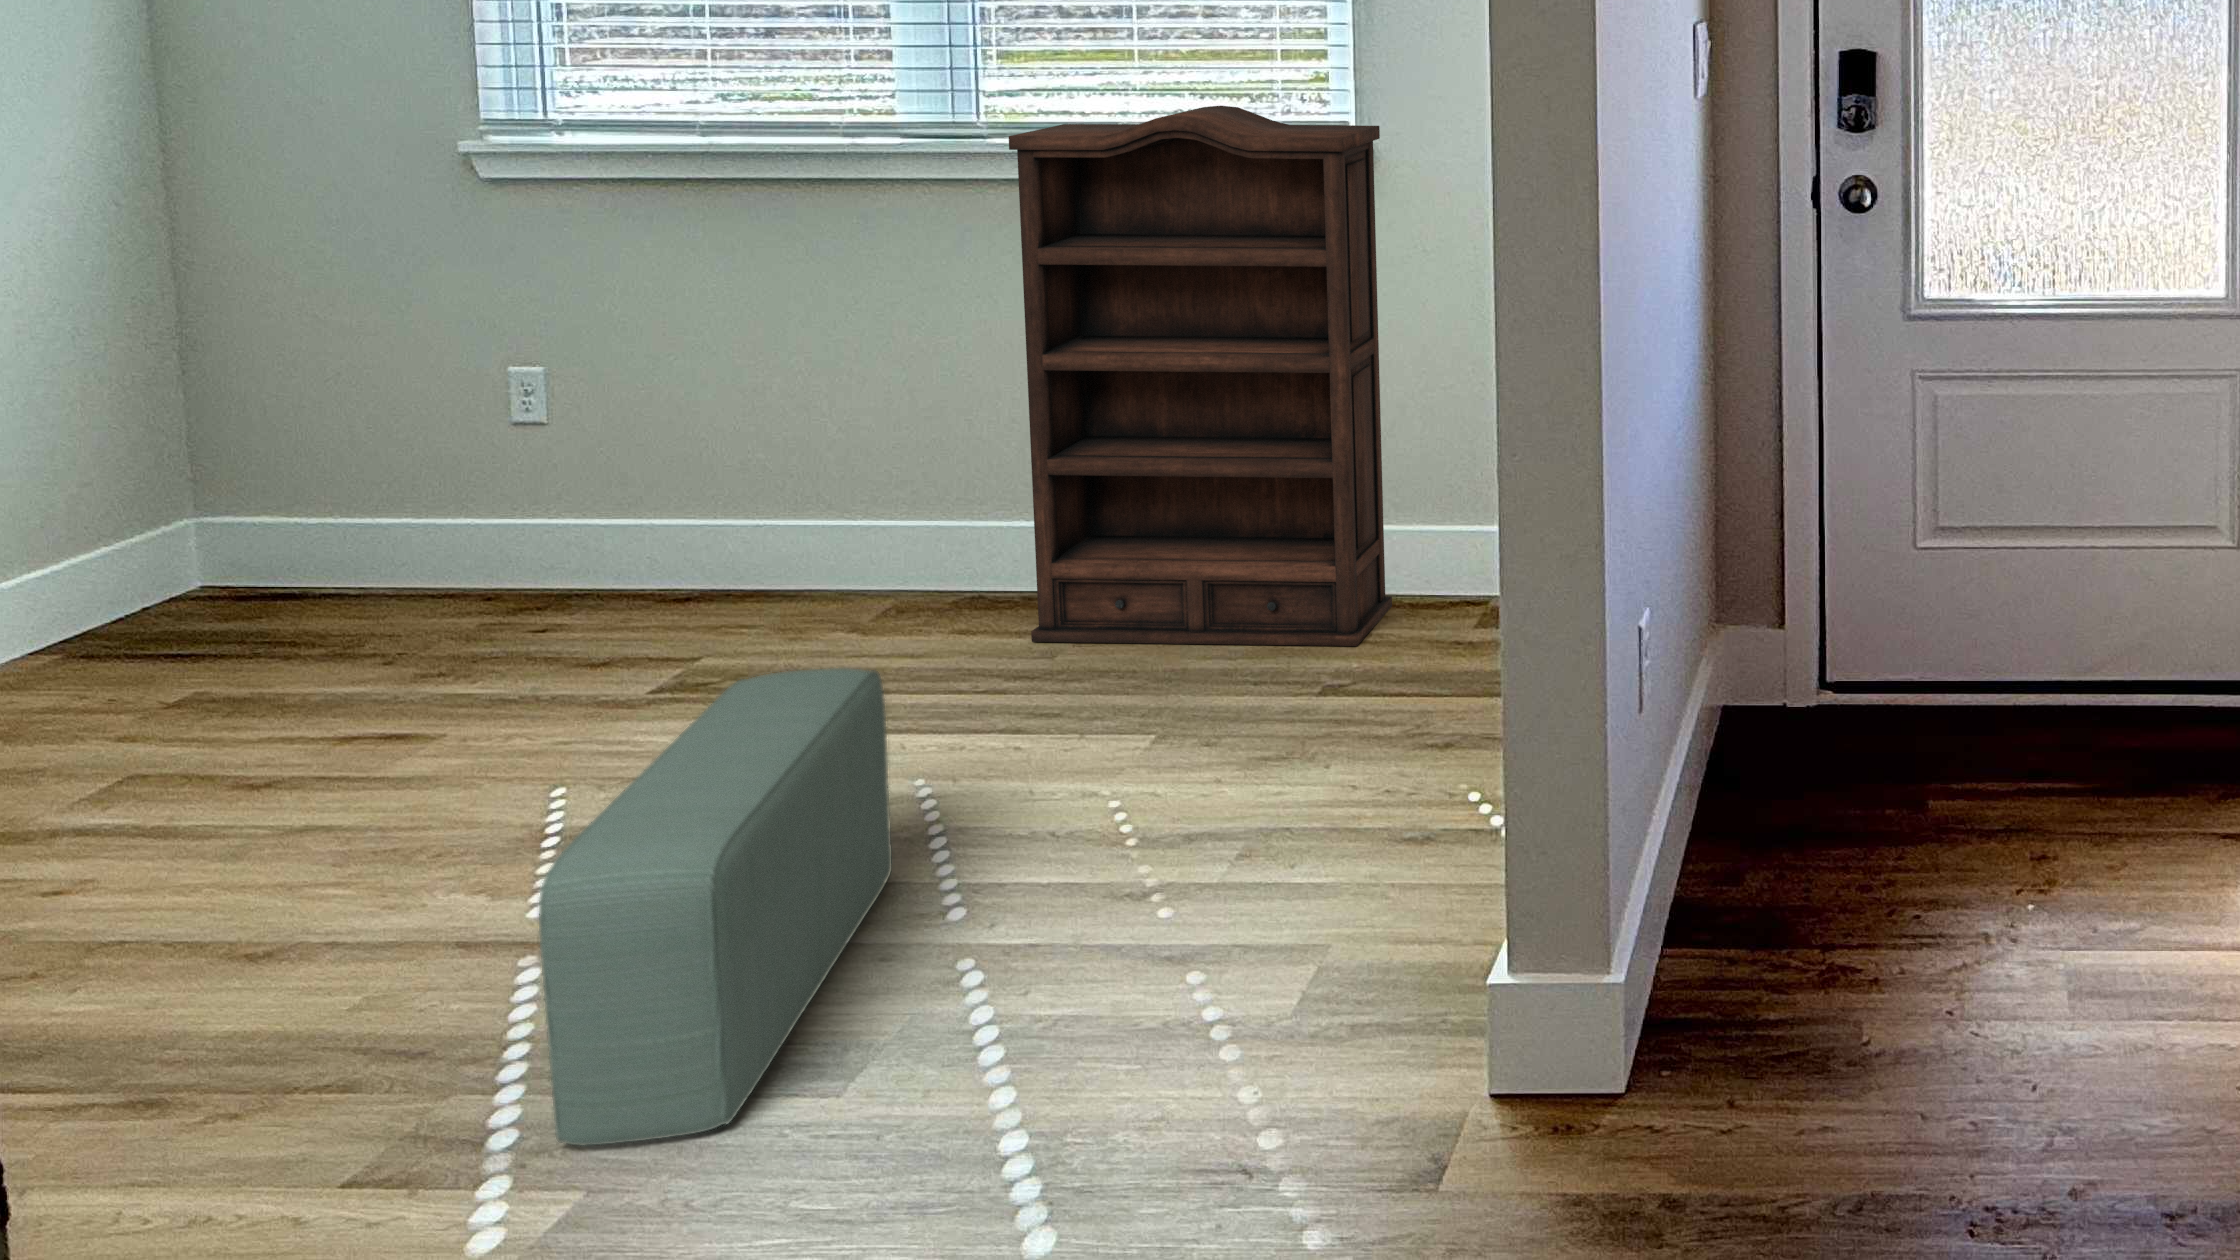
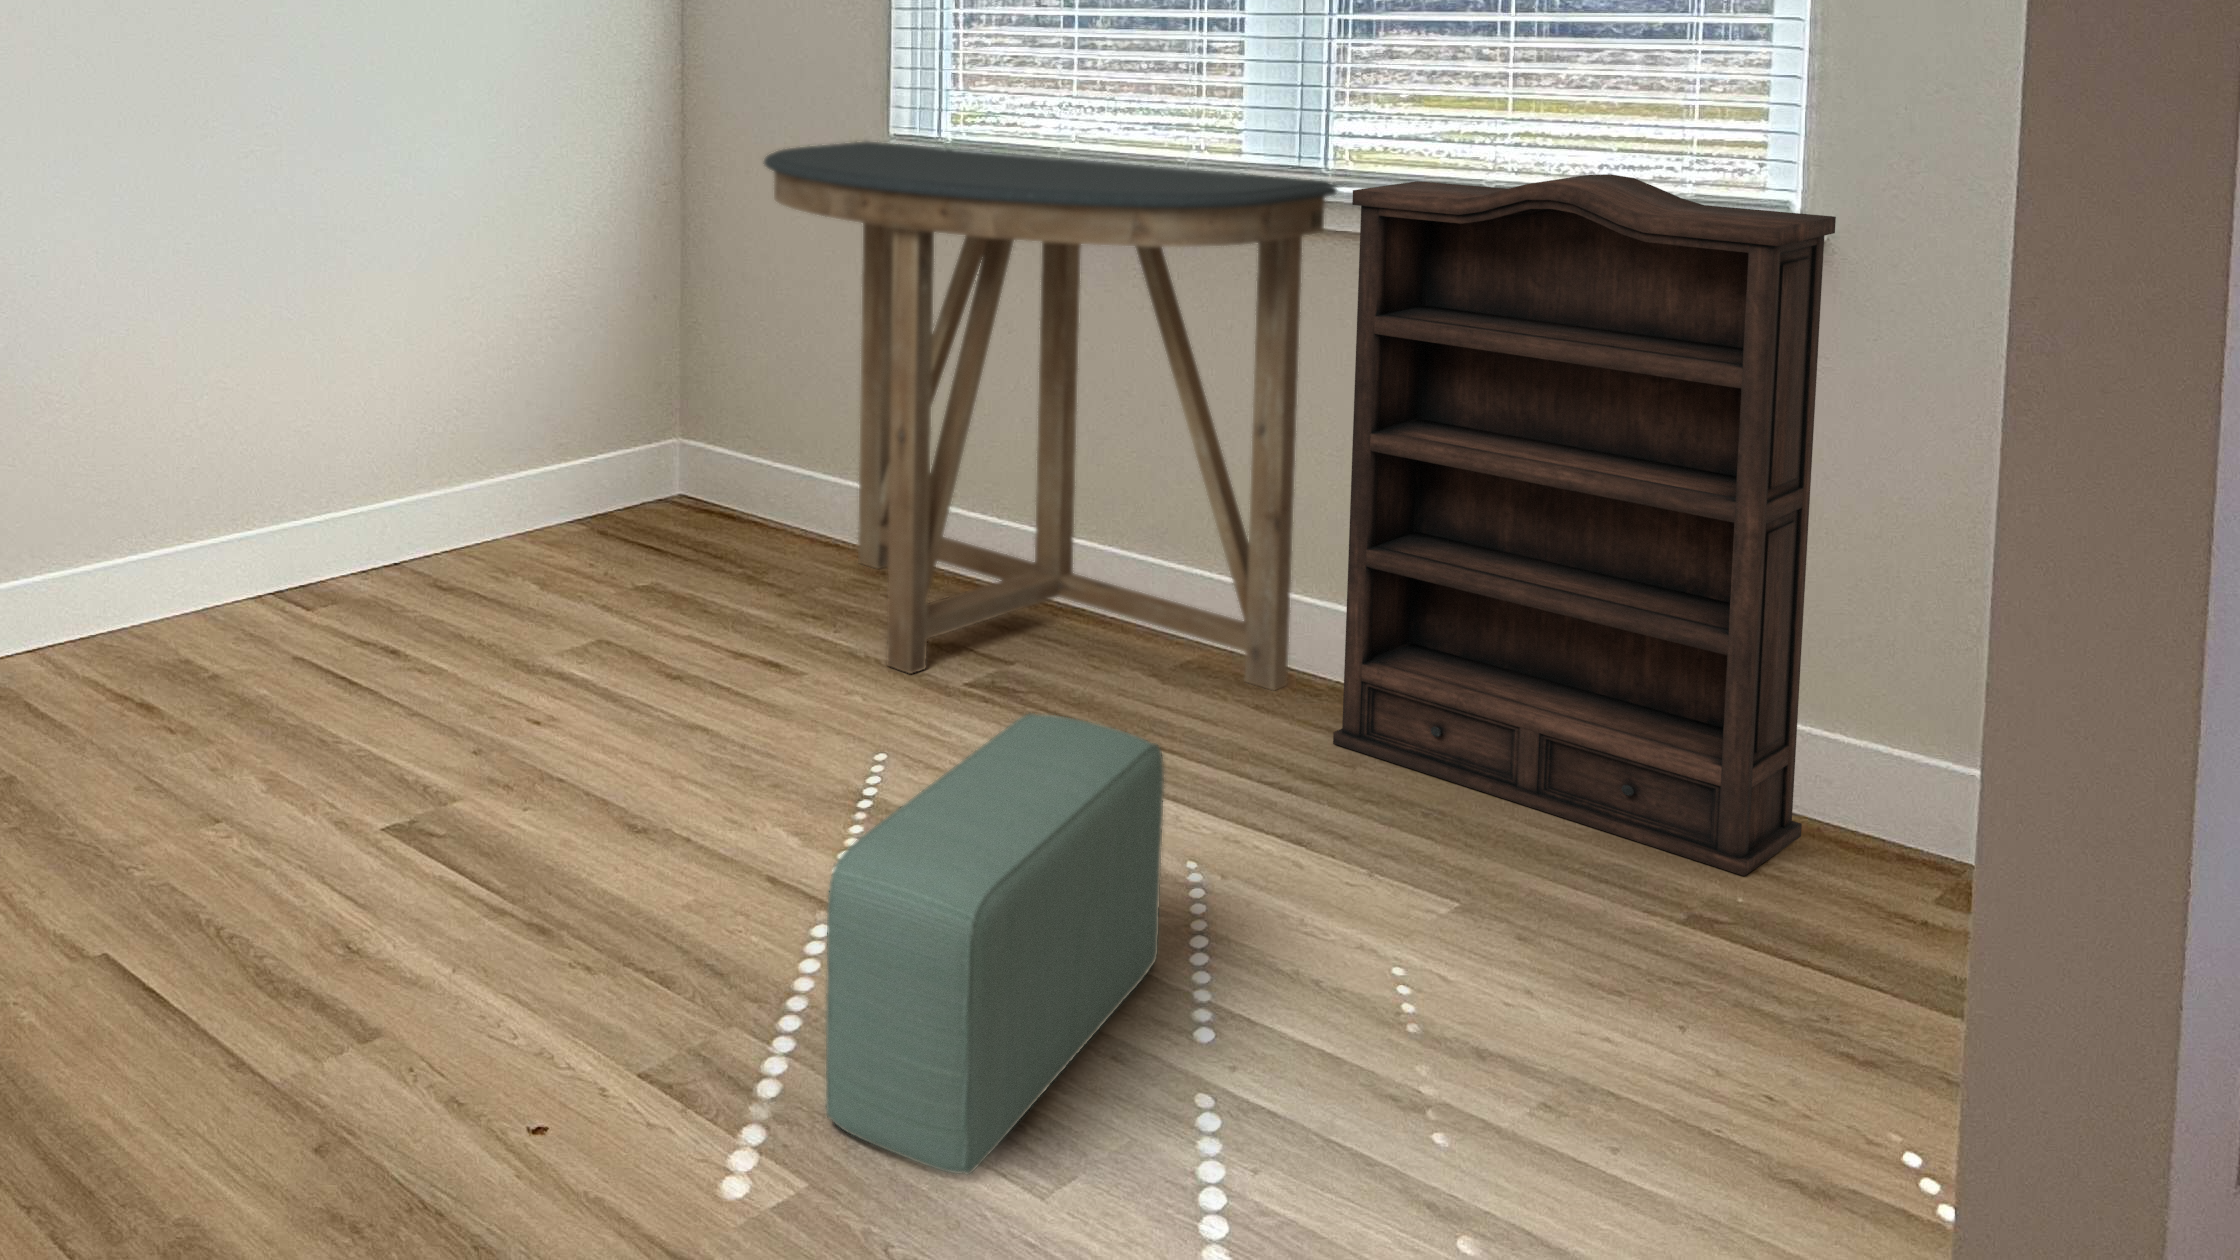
console table: none [311,129,993,701] -> present [764,142,1337,690]

